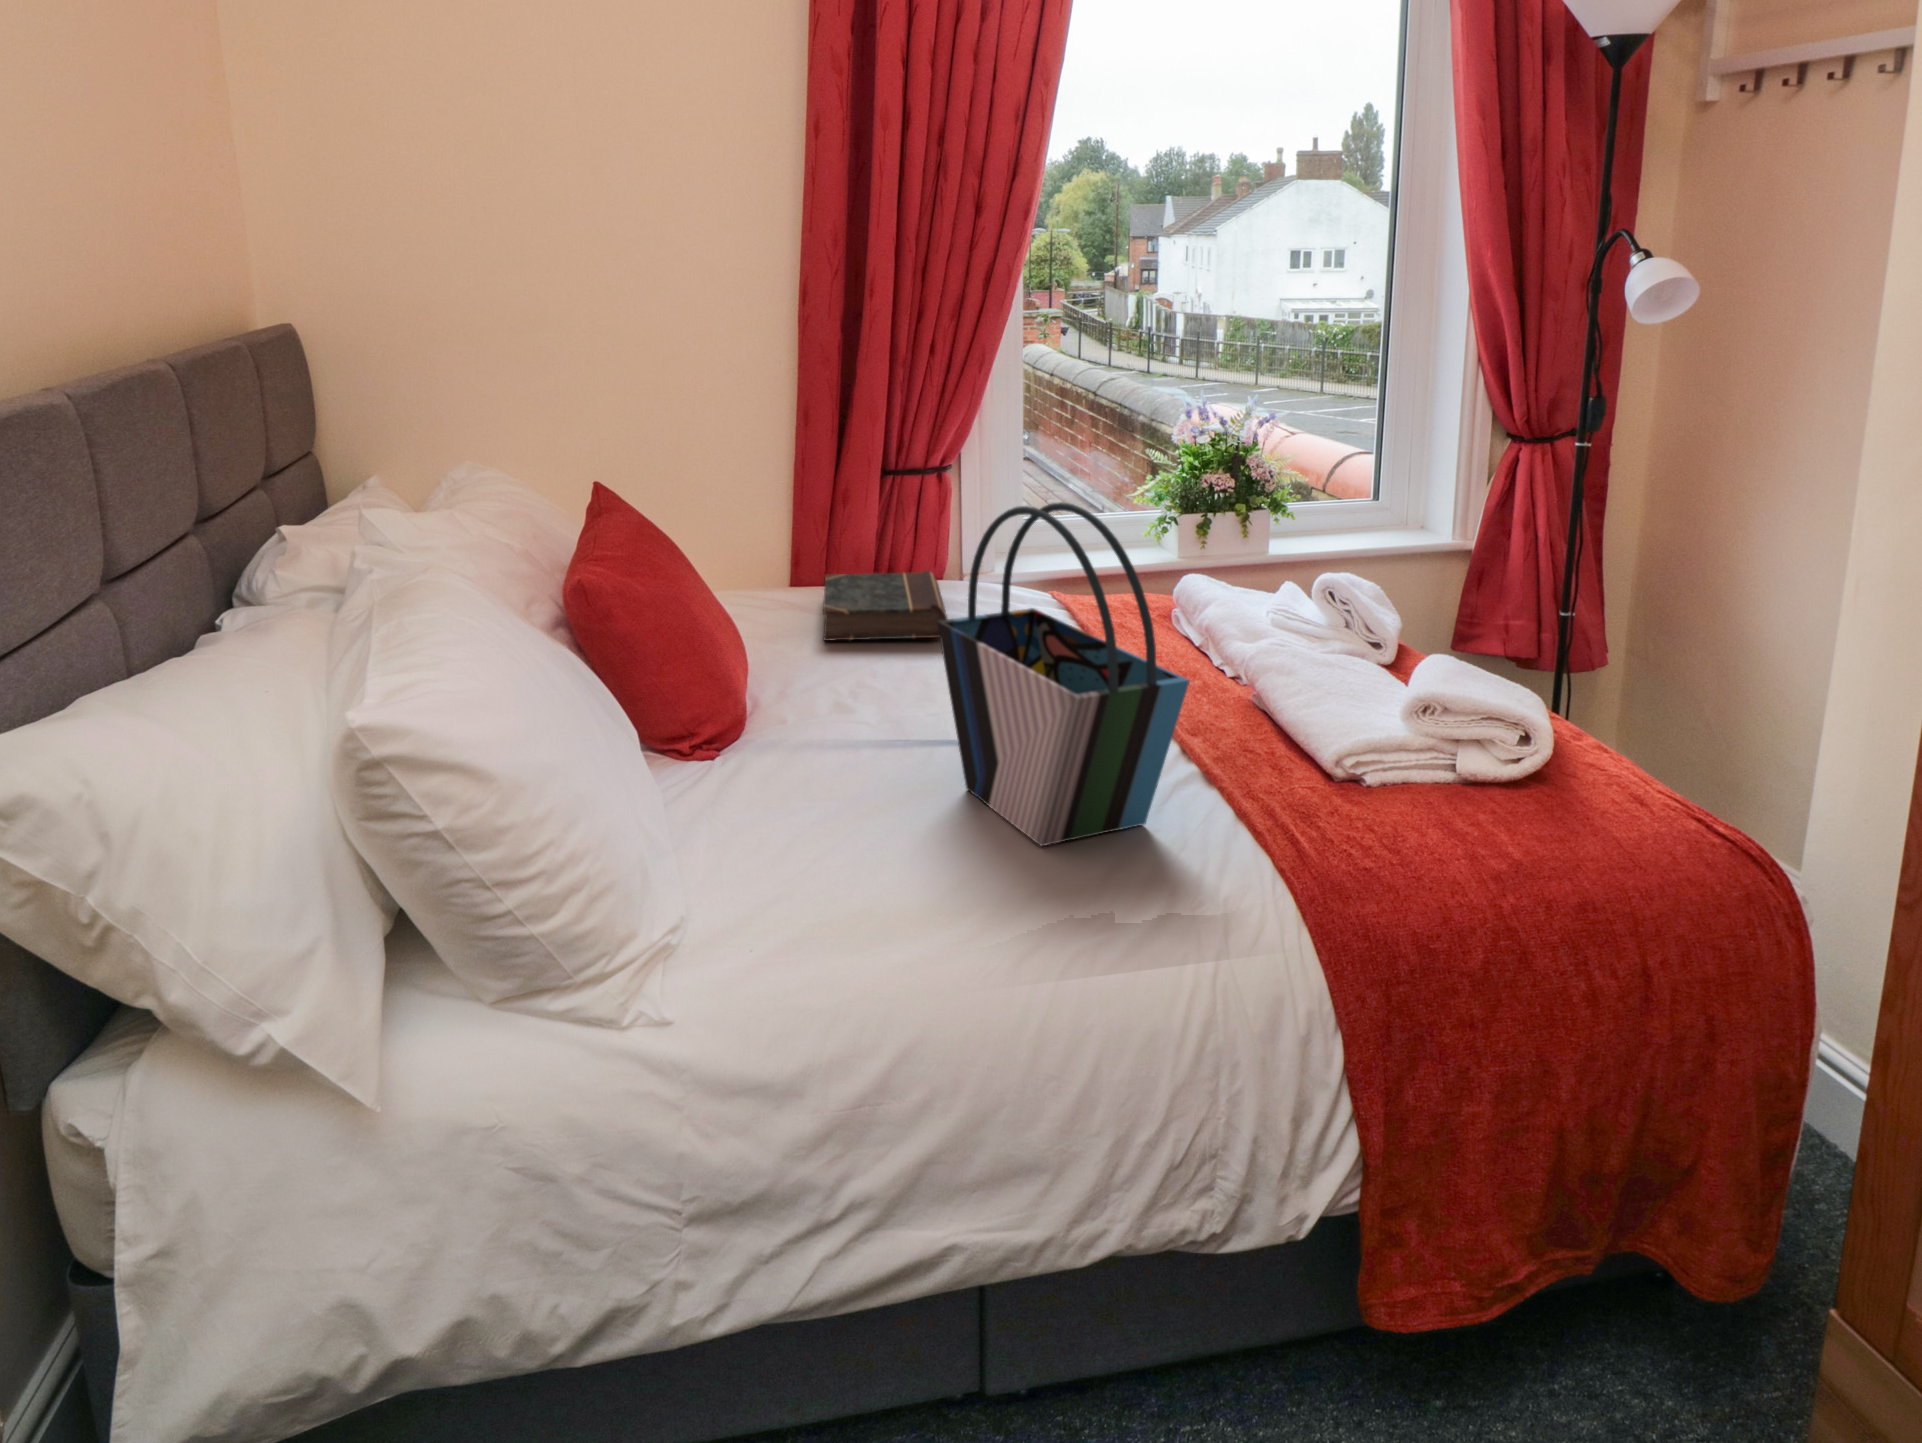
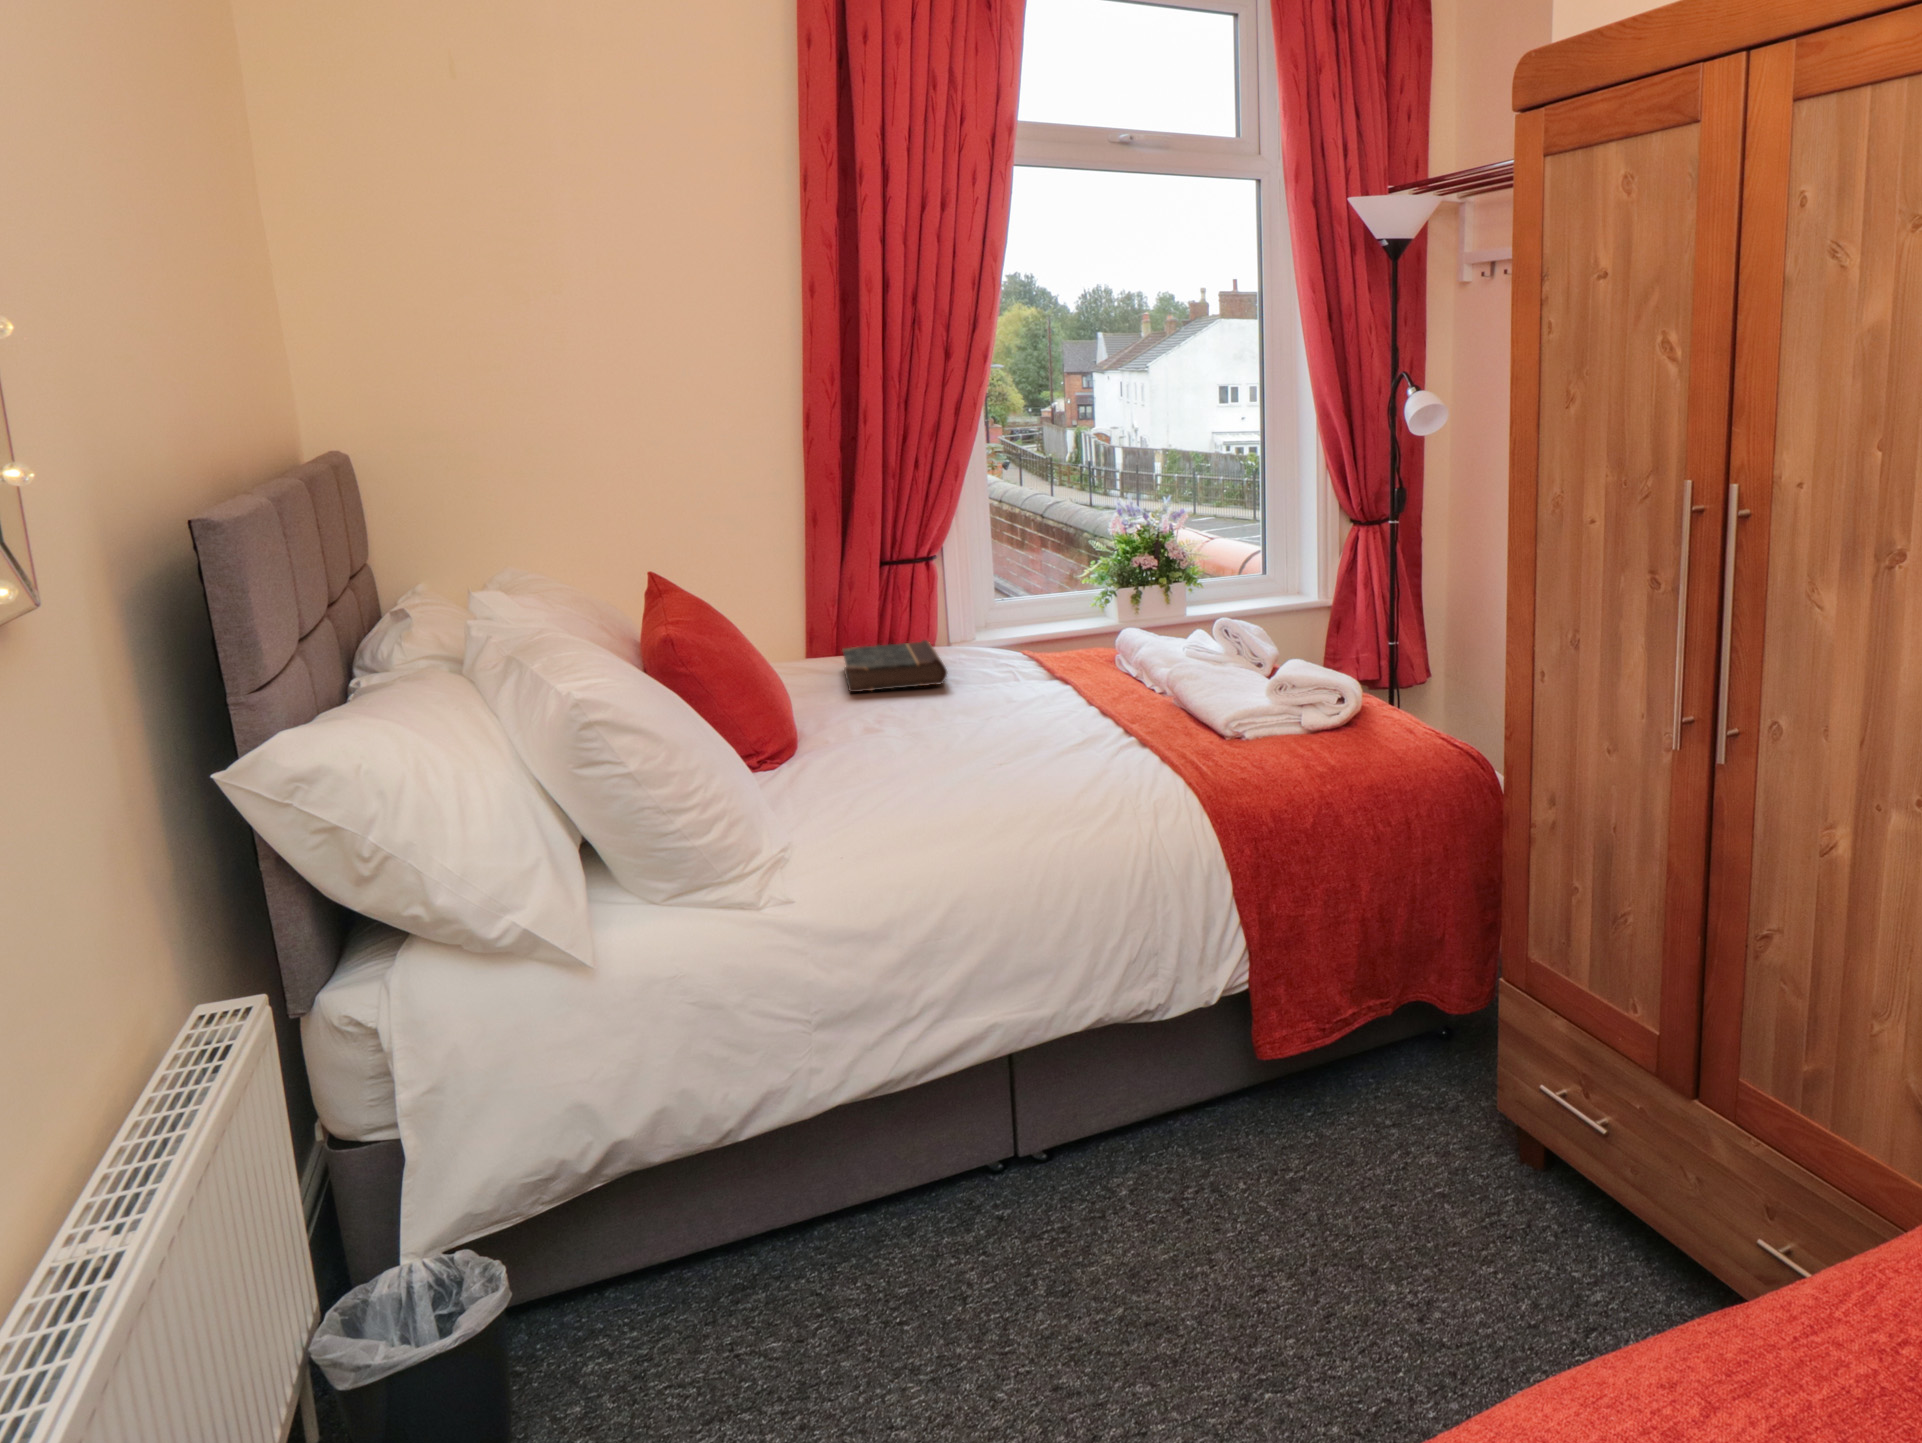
tote bag: present [937,502,1189,846] -> none [947,557,1125,789]

